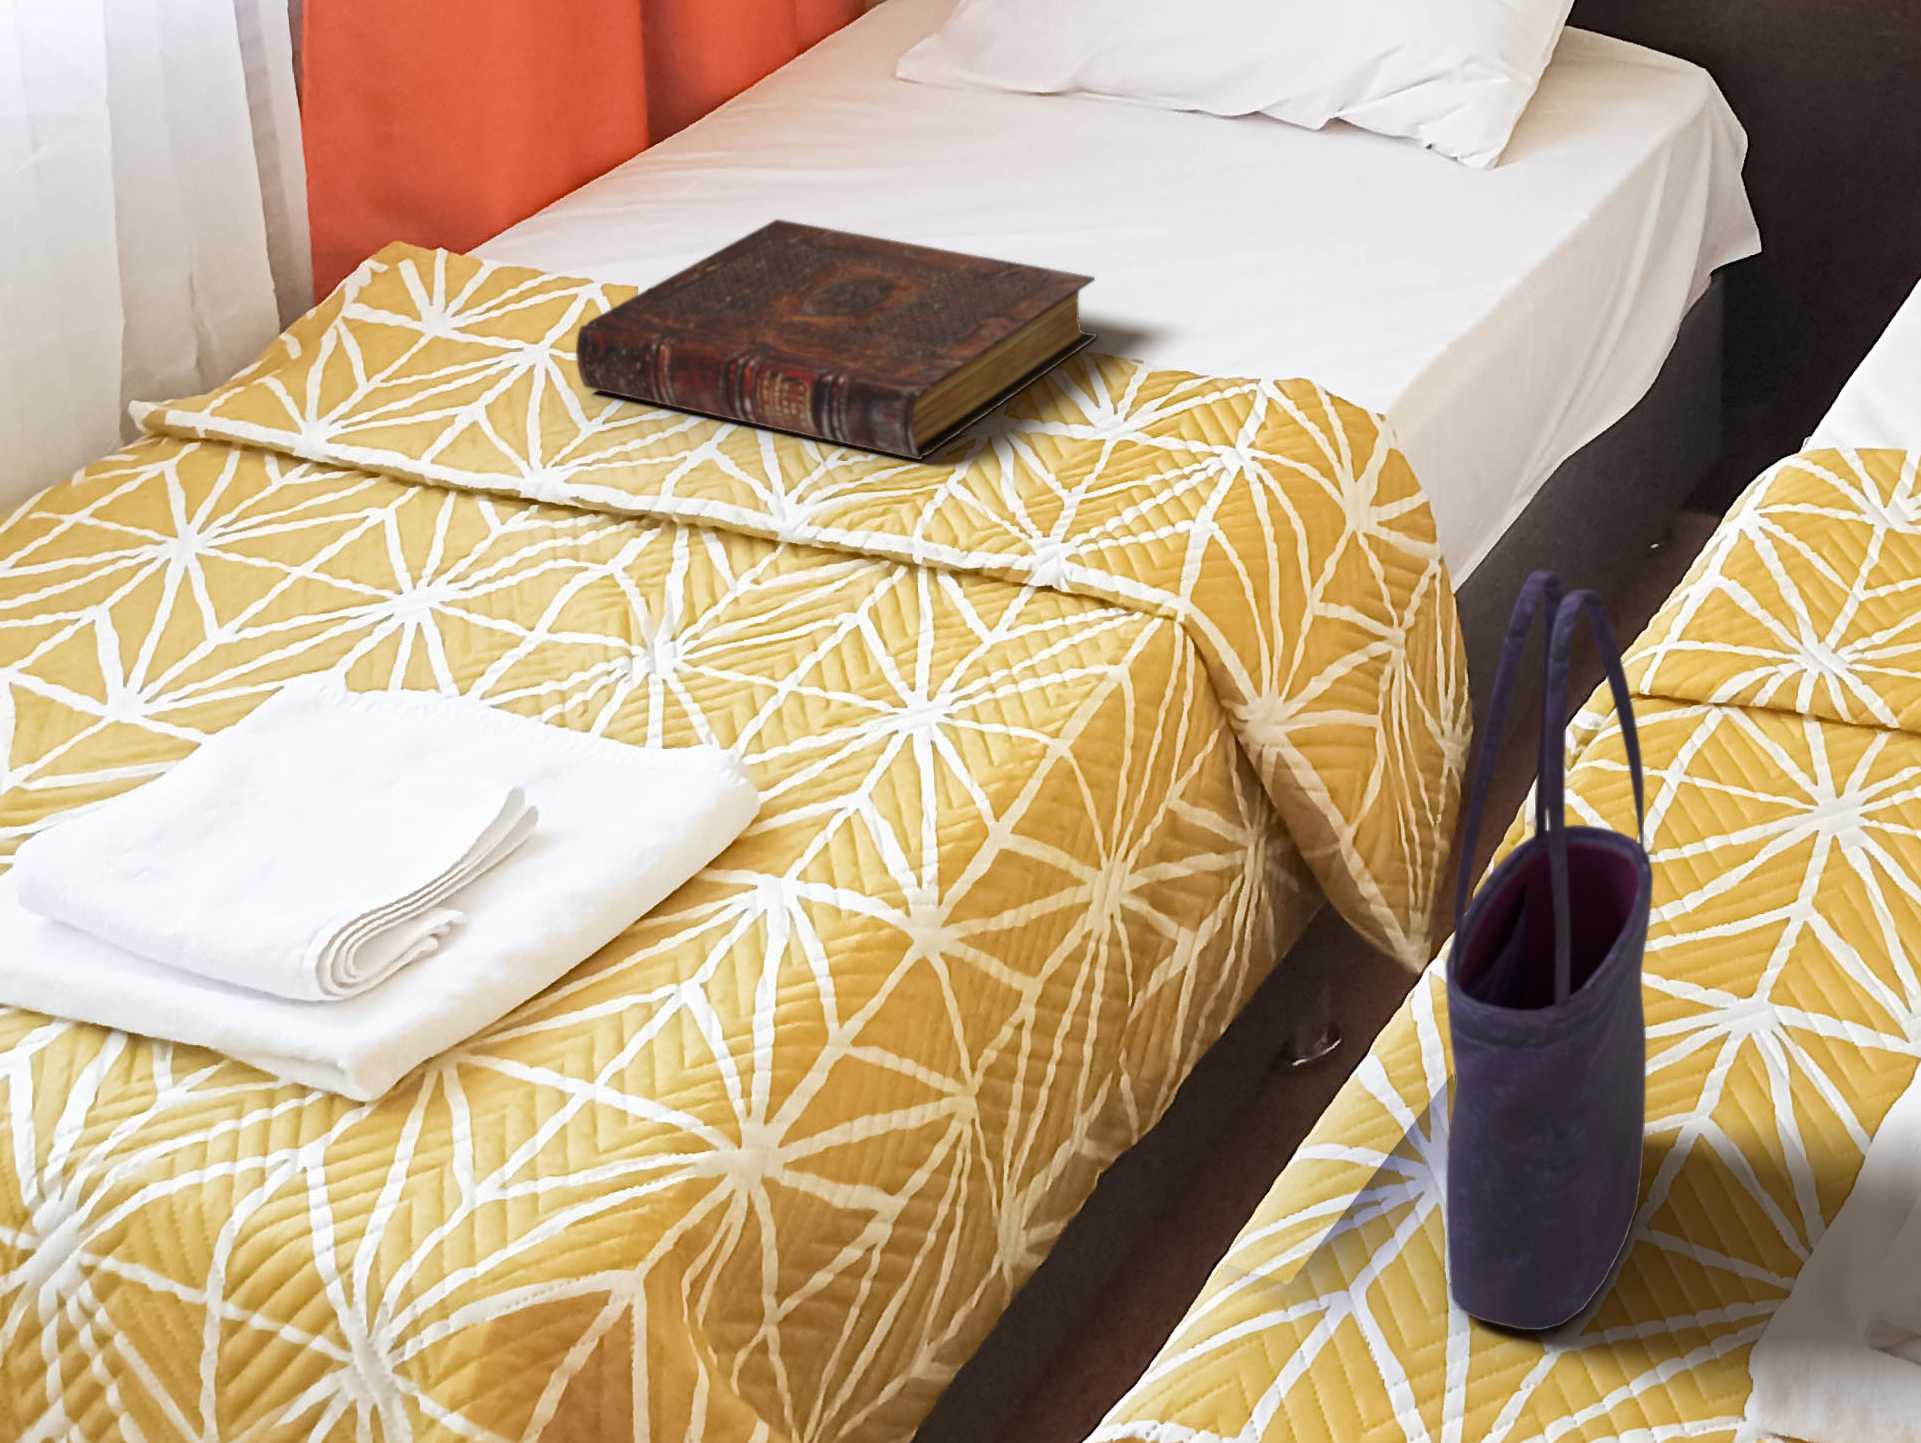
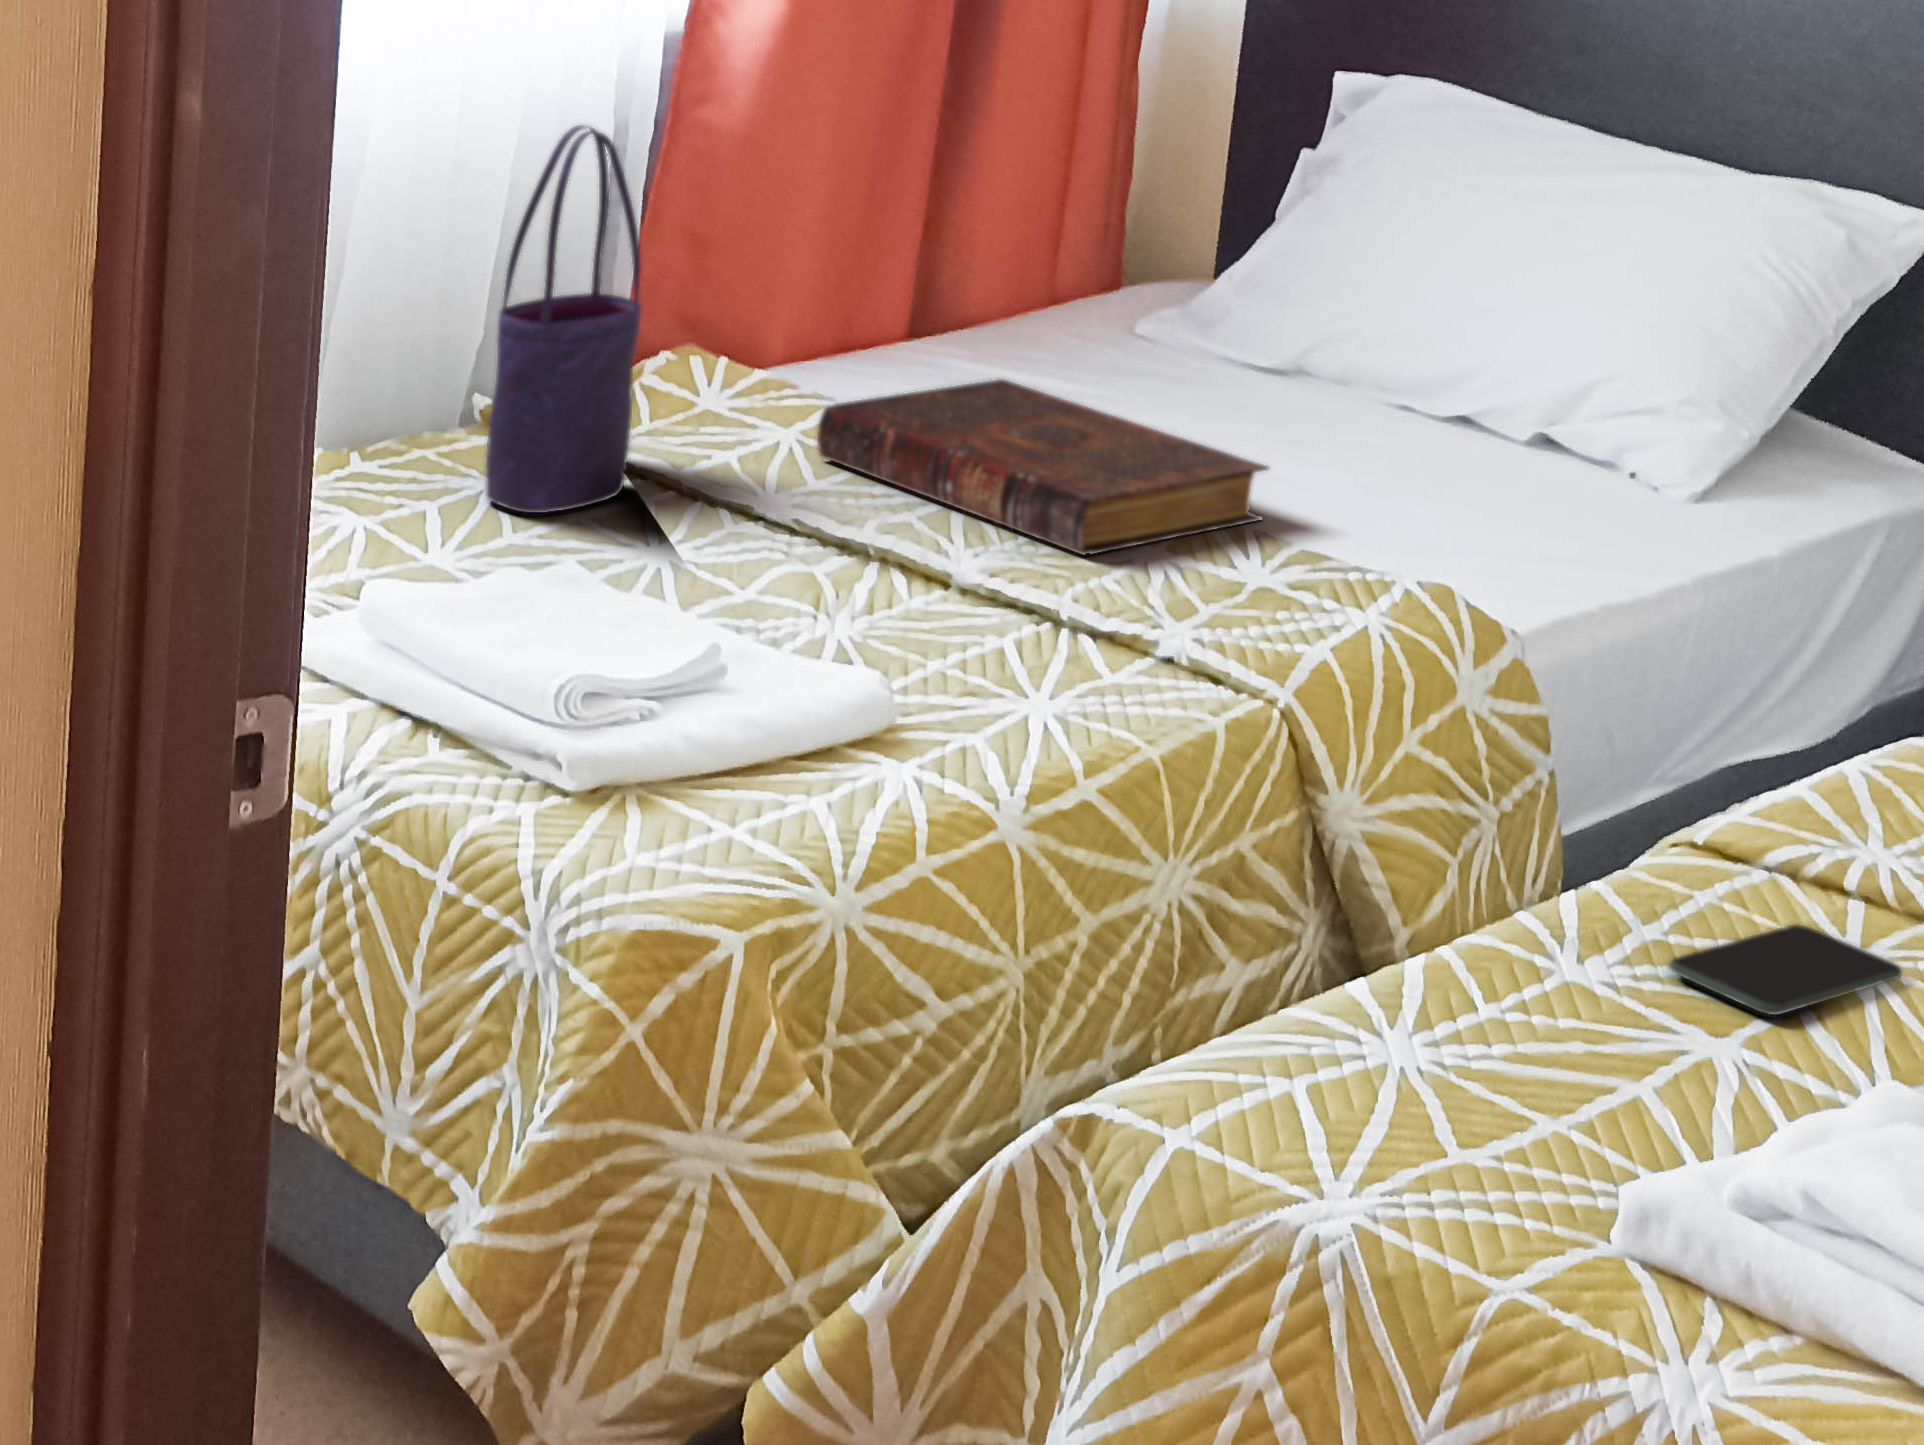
tote bag: present [1445,570,1653,1330] -> present [485,125,641,513]
smartphone: none [1674,791,1887,950] -> present [1669,924,1902,1015]

